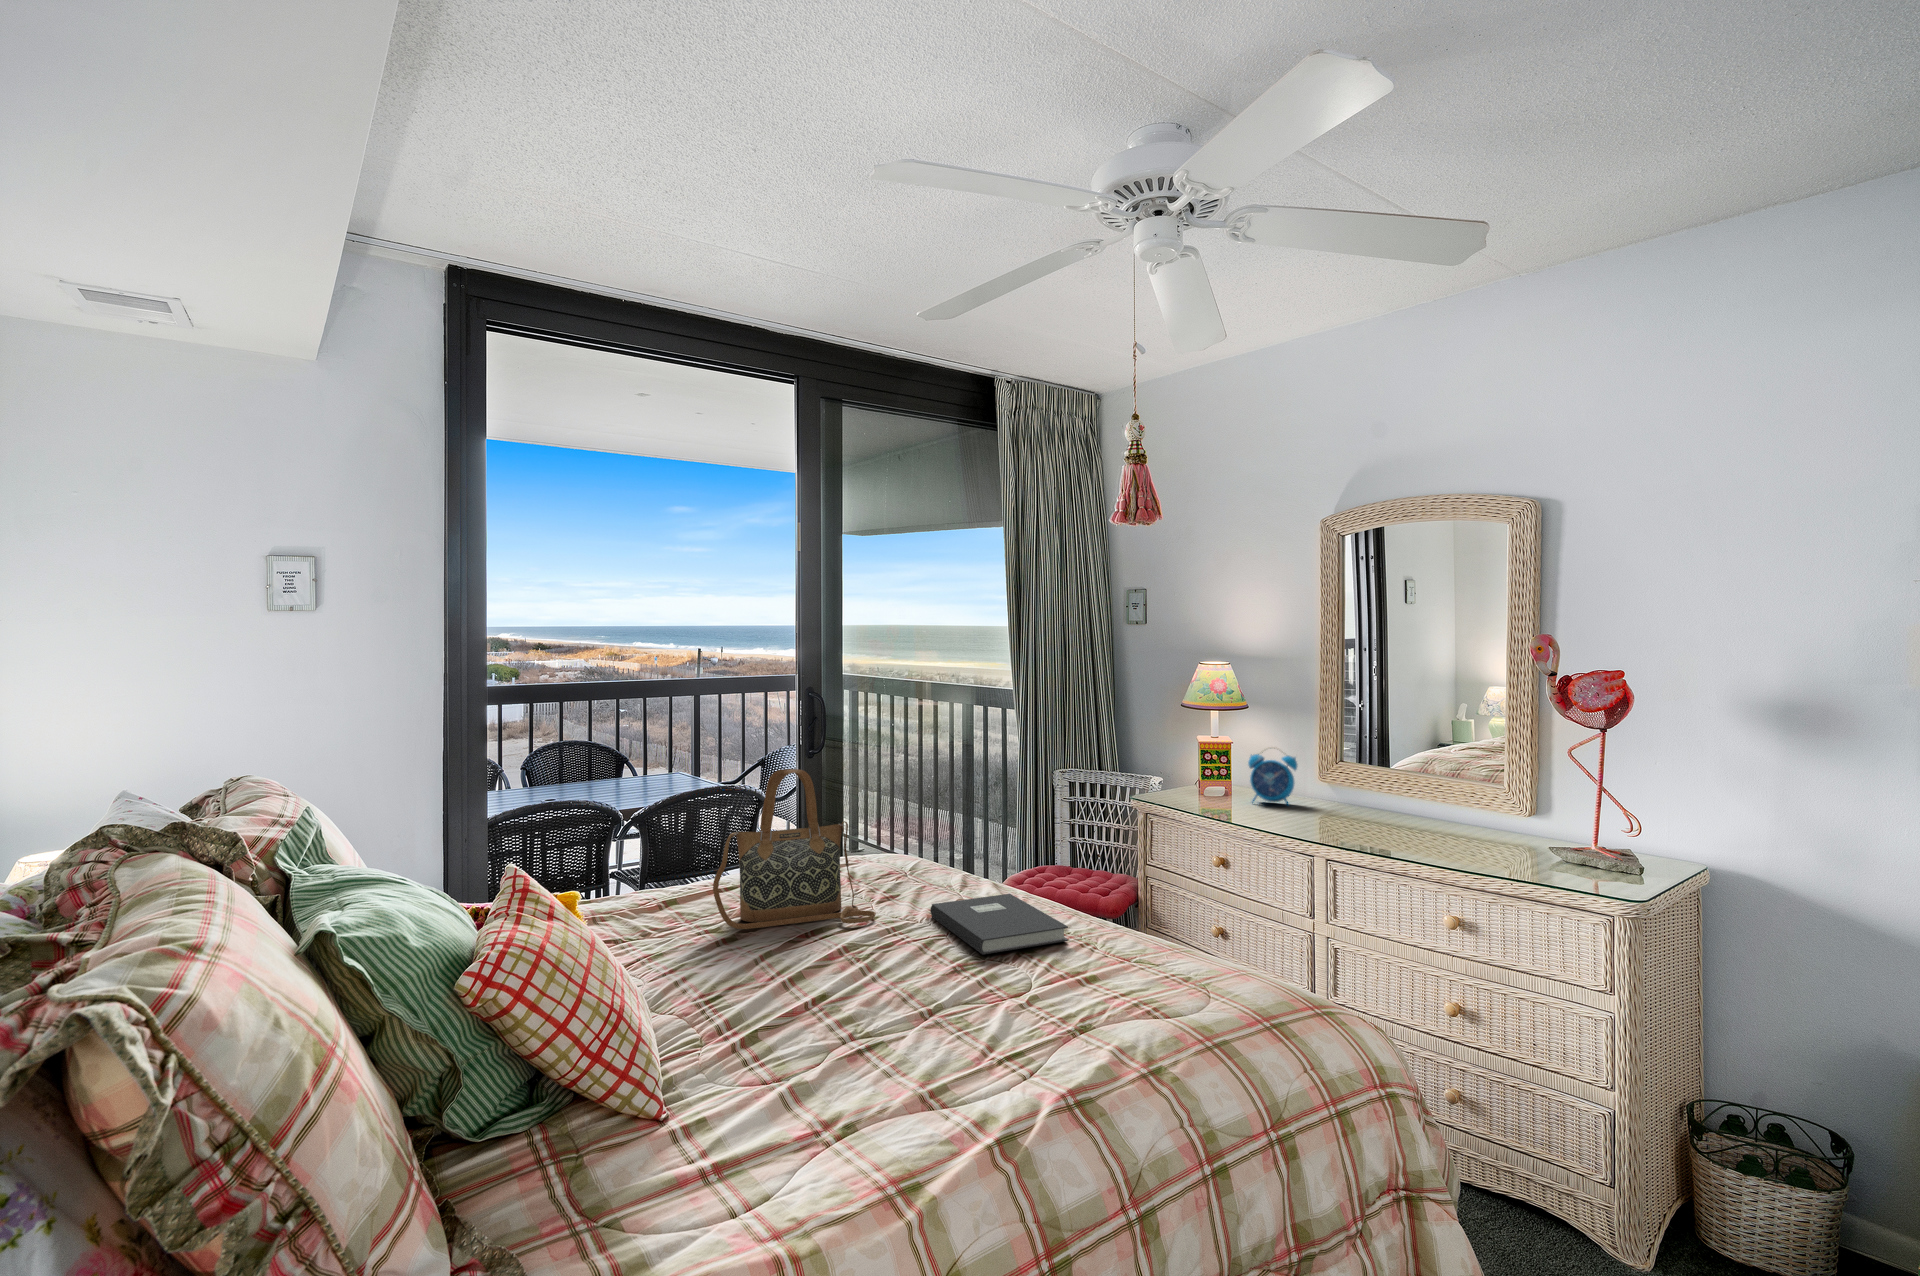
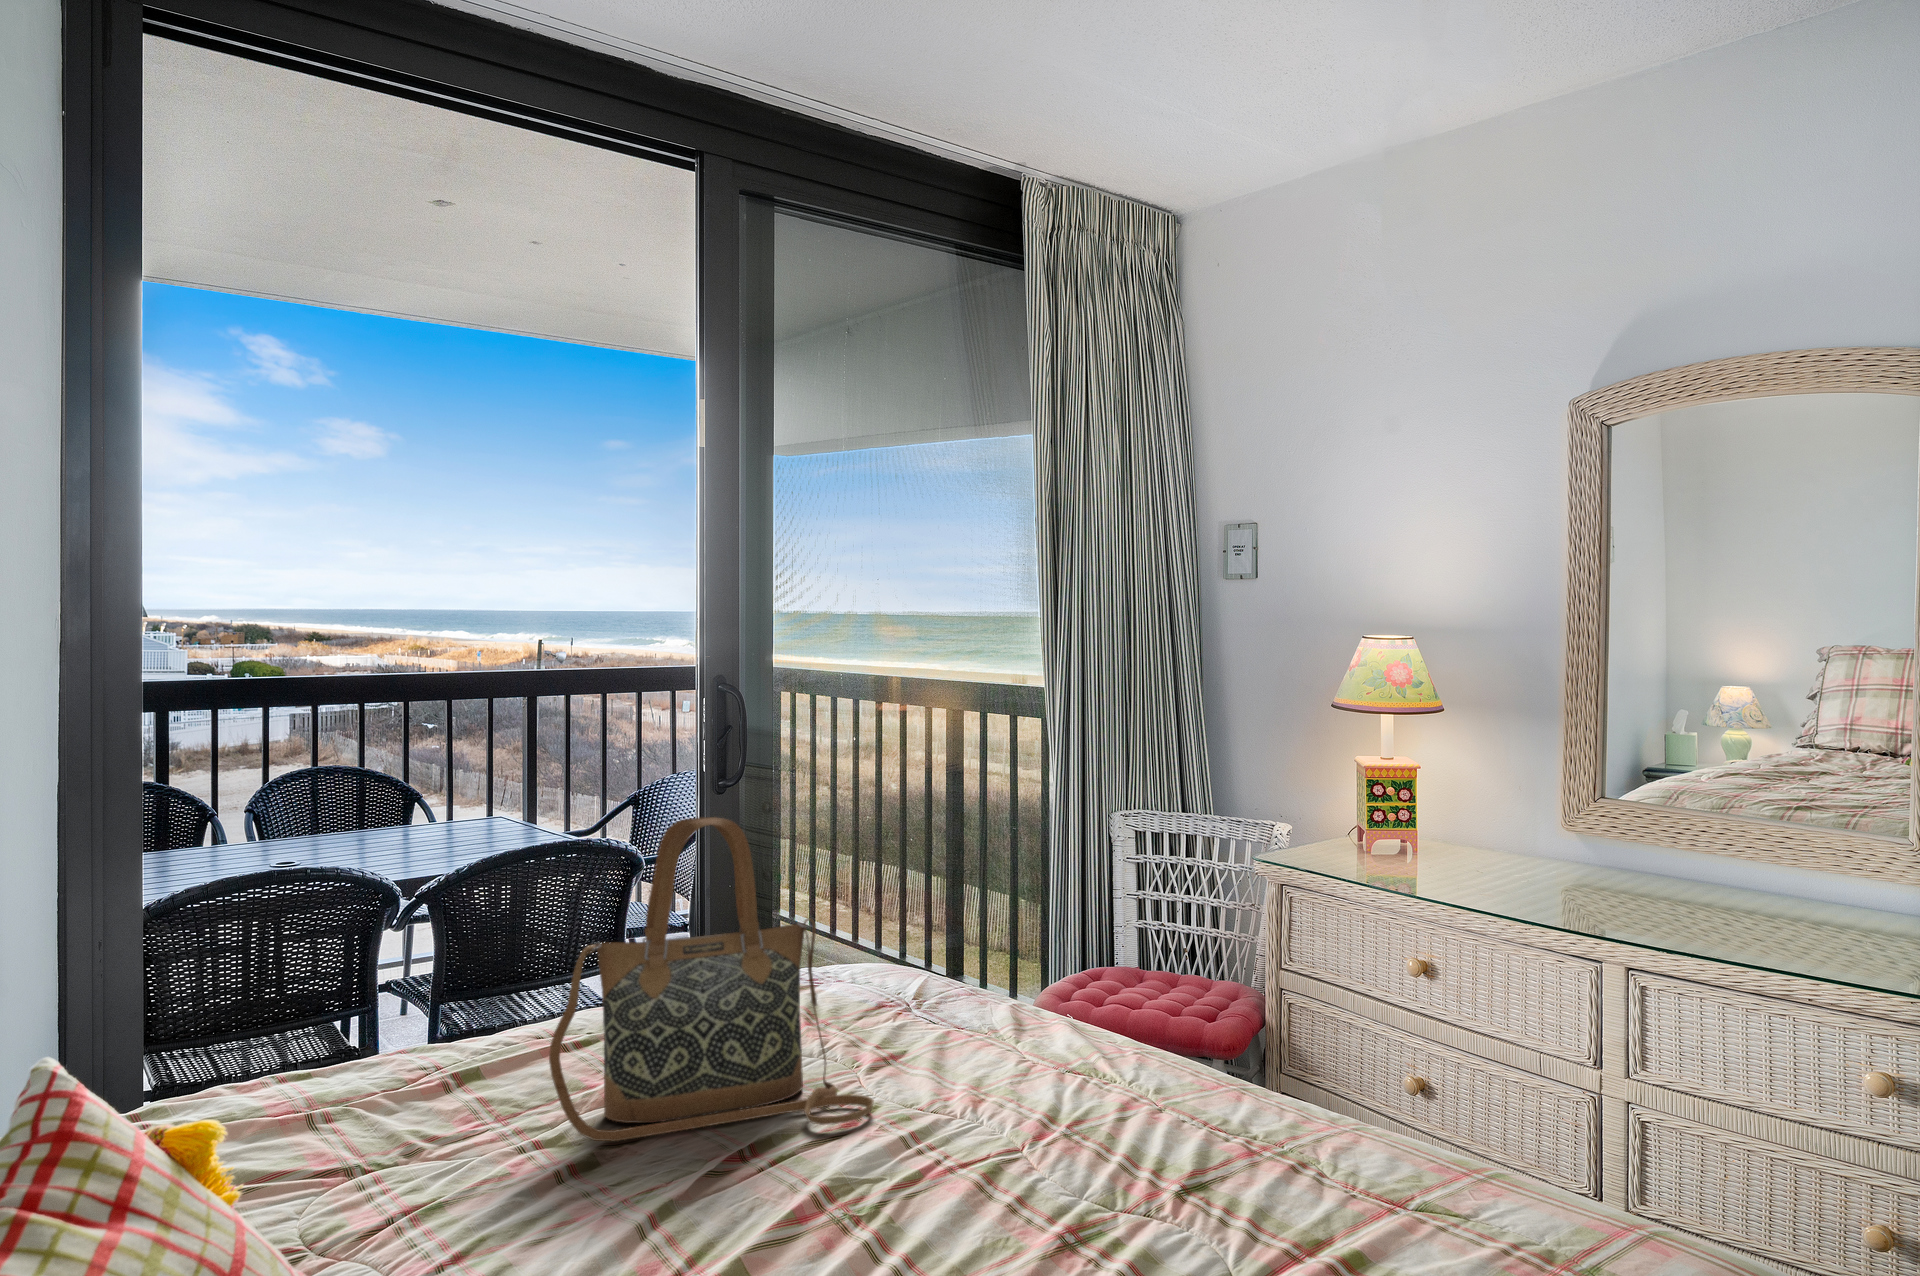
alarm clock: present [1248,748,1297,805] -> none [1447,775,1530,872]
book: present [930,894,1068,954] -> none [980,1054,1272,1202]

